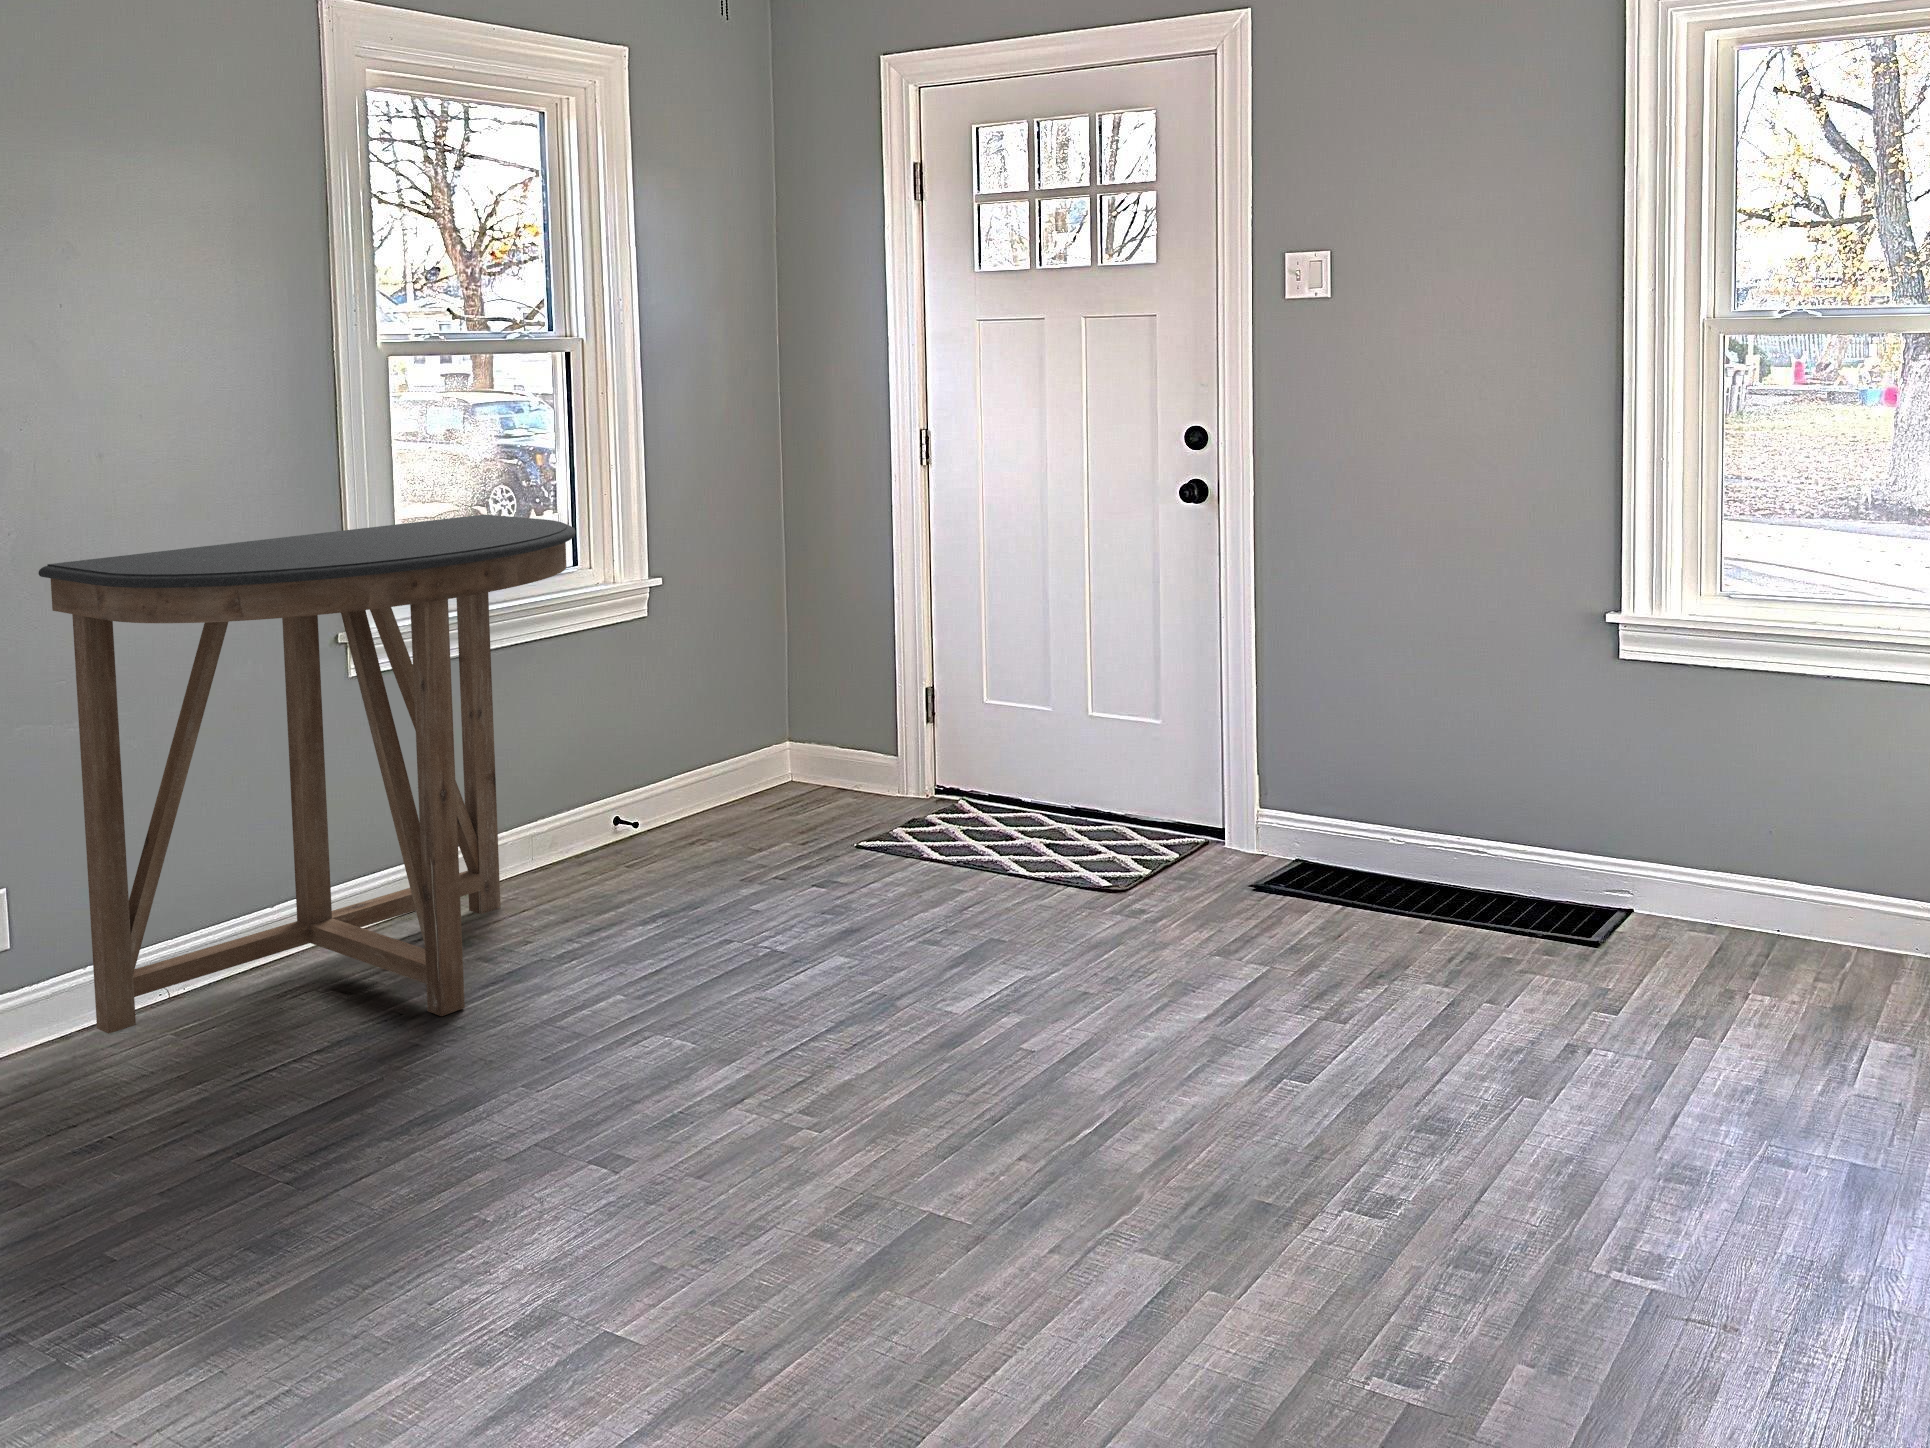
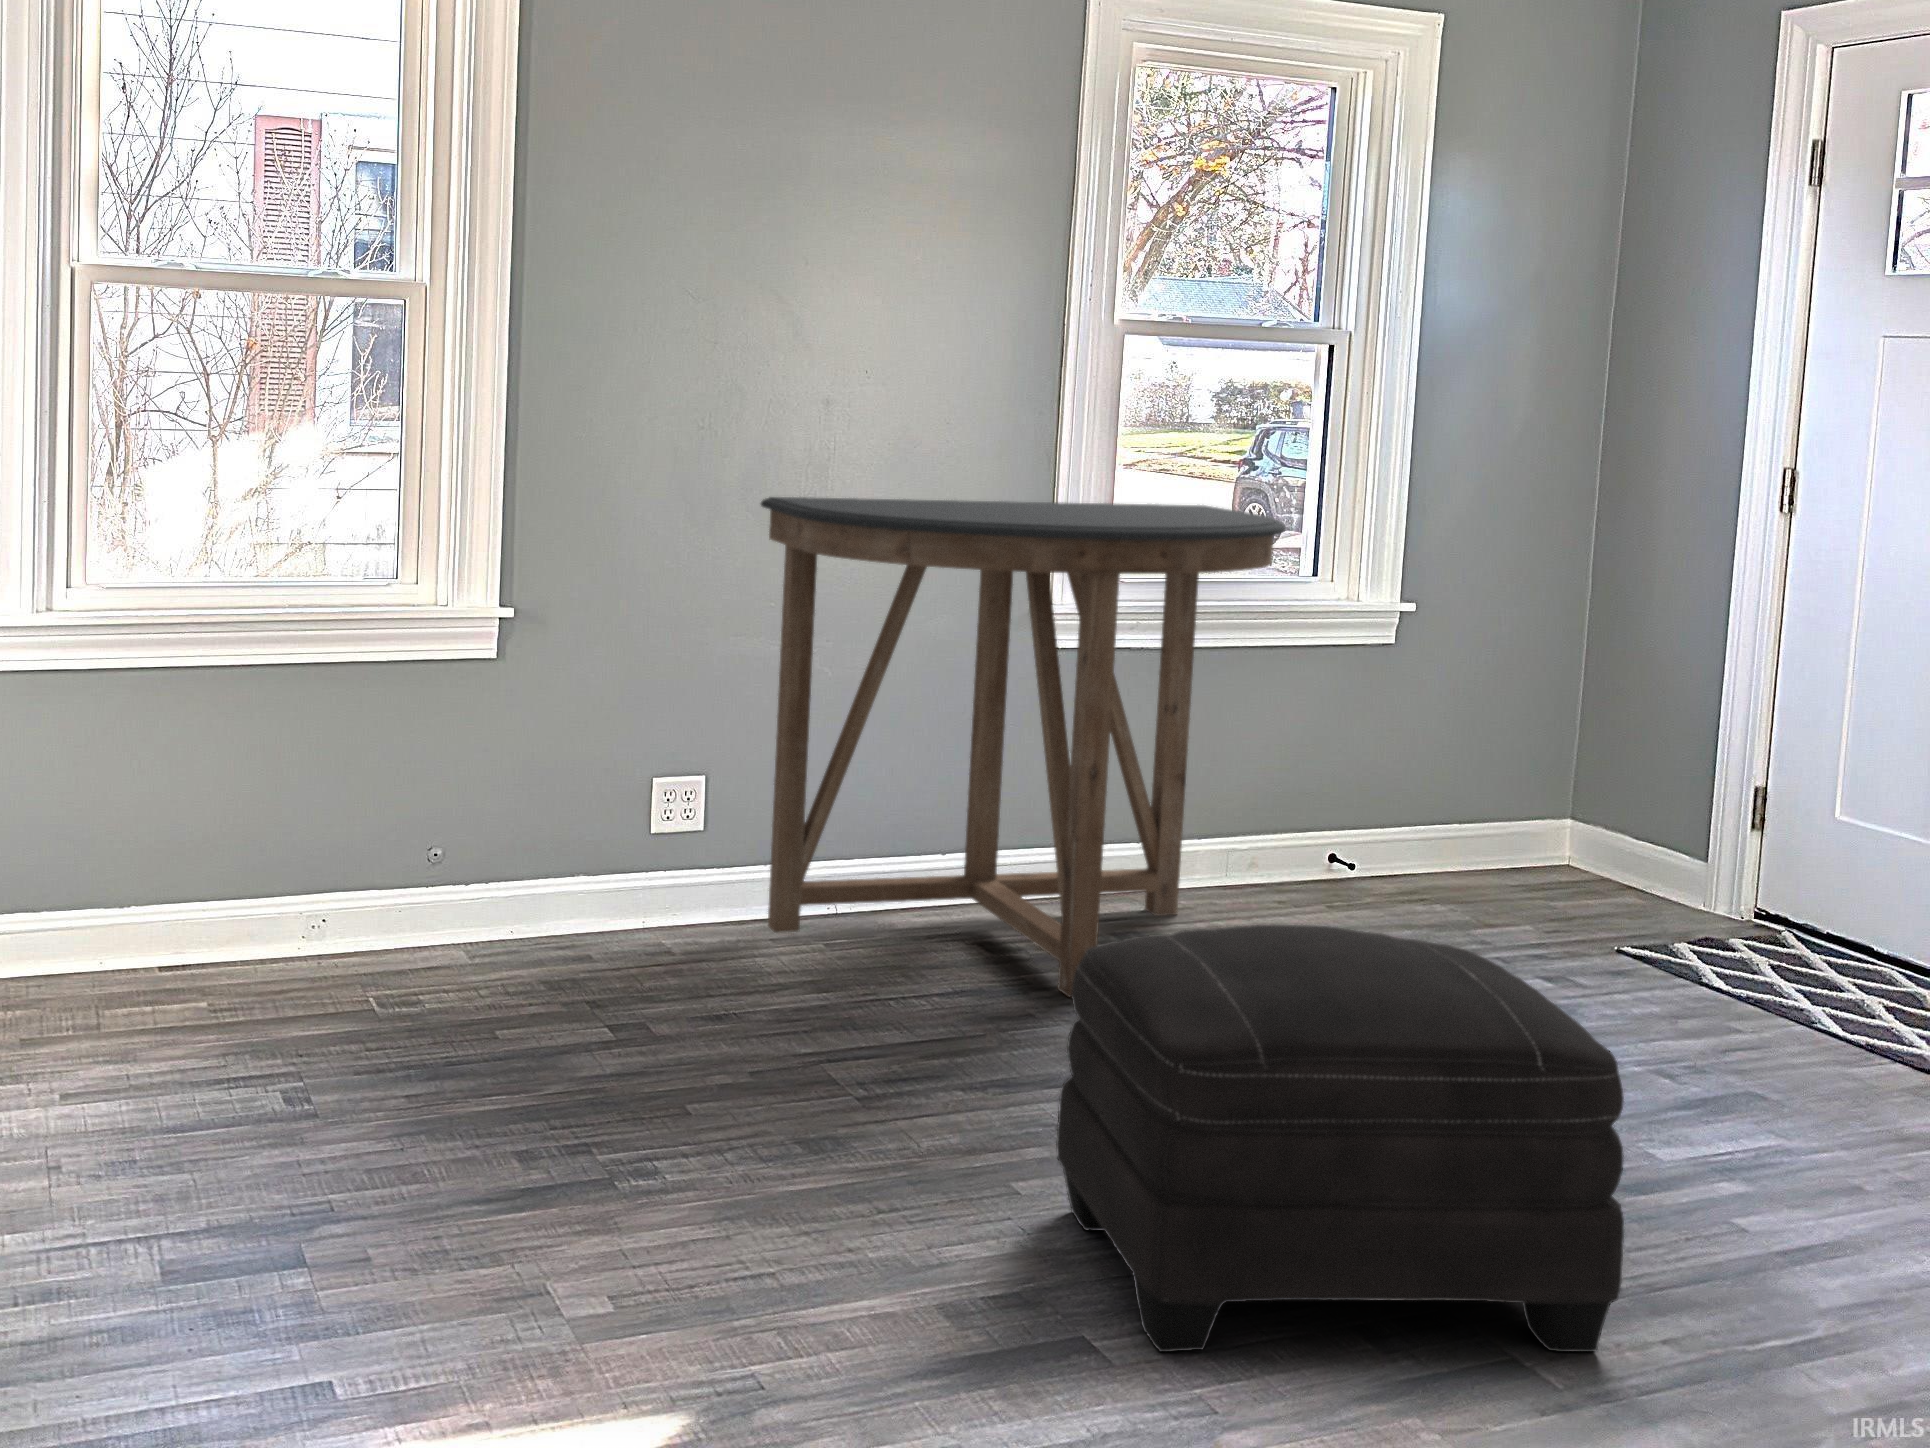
ottoman: none [523,887,996,1319] -> present [1056,925,1624,1352]

